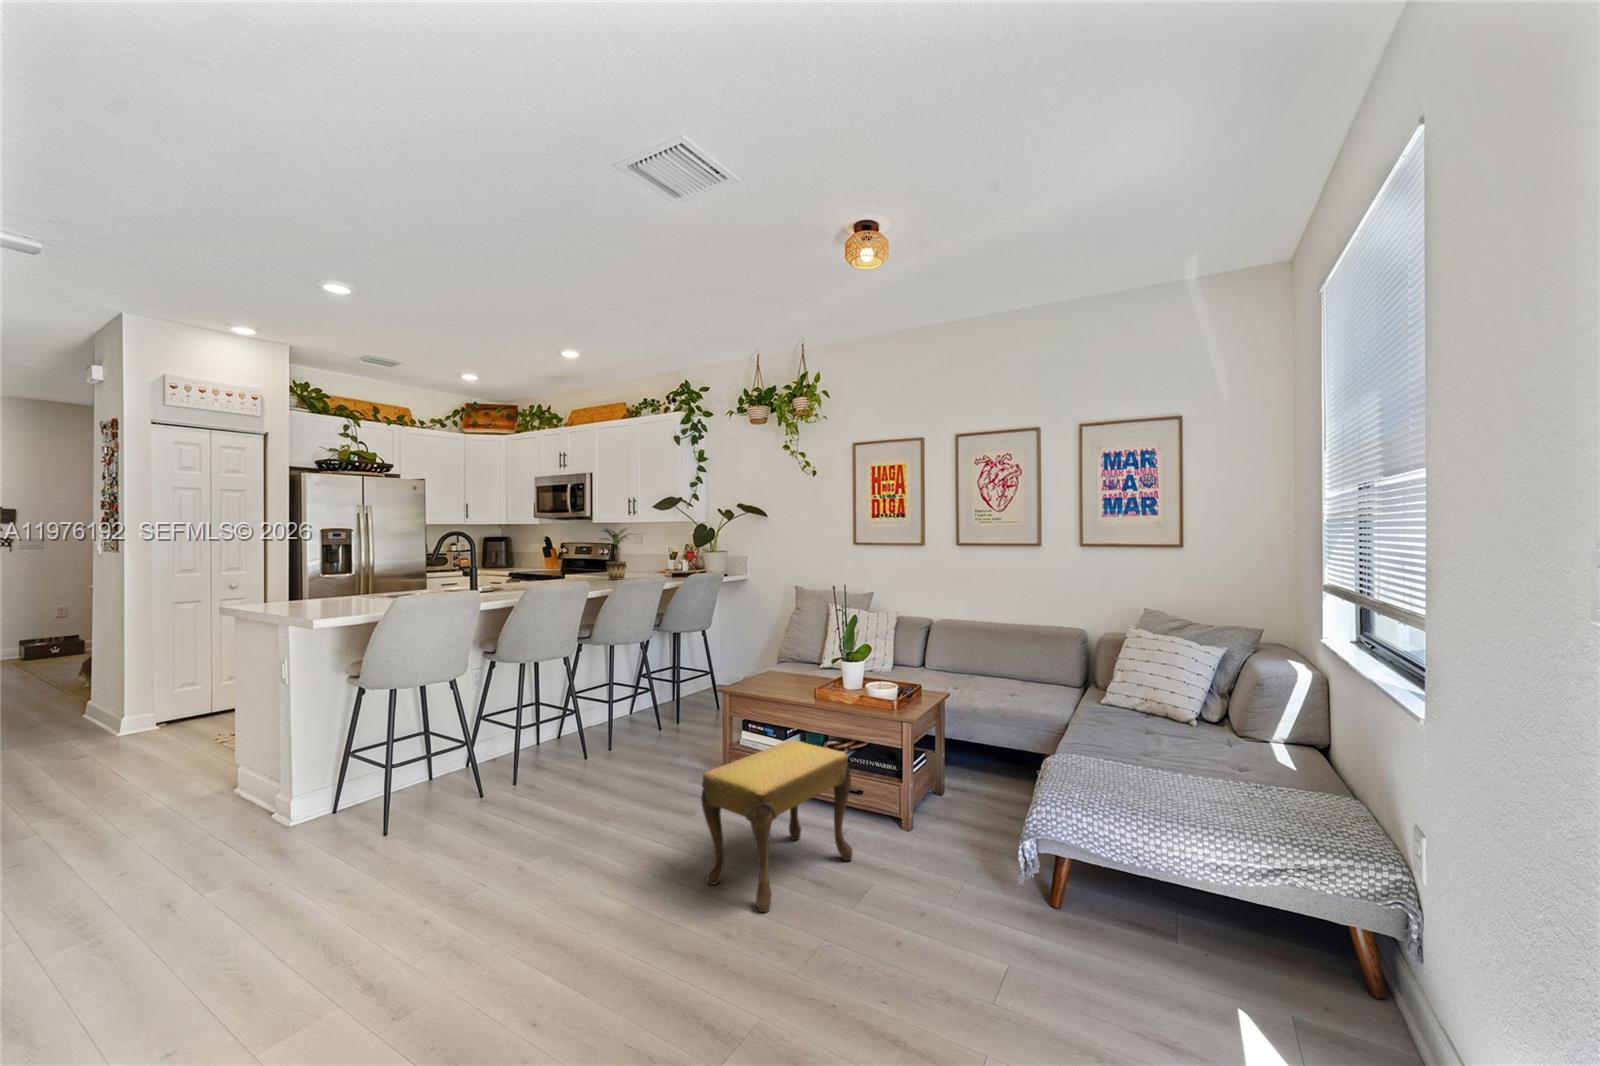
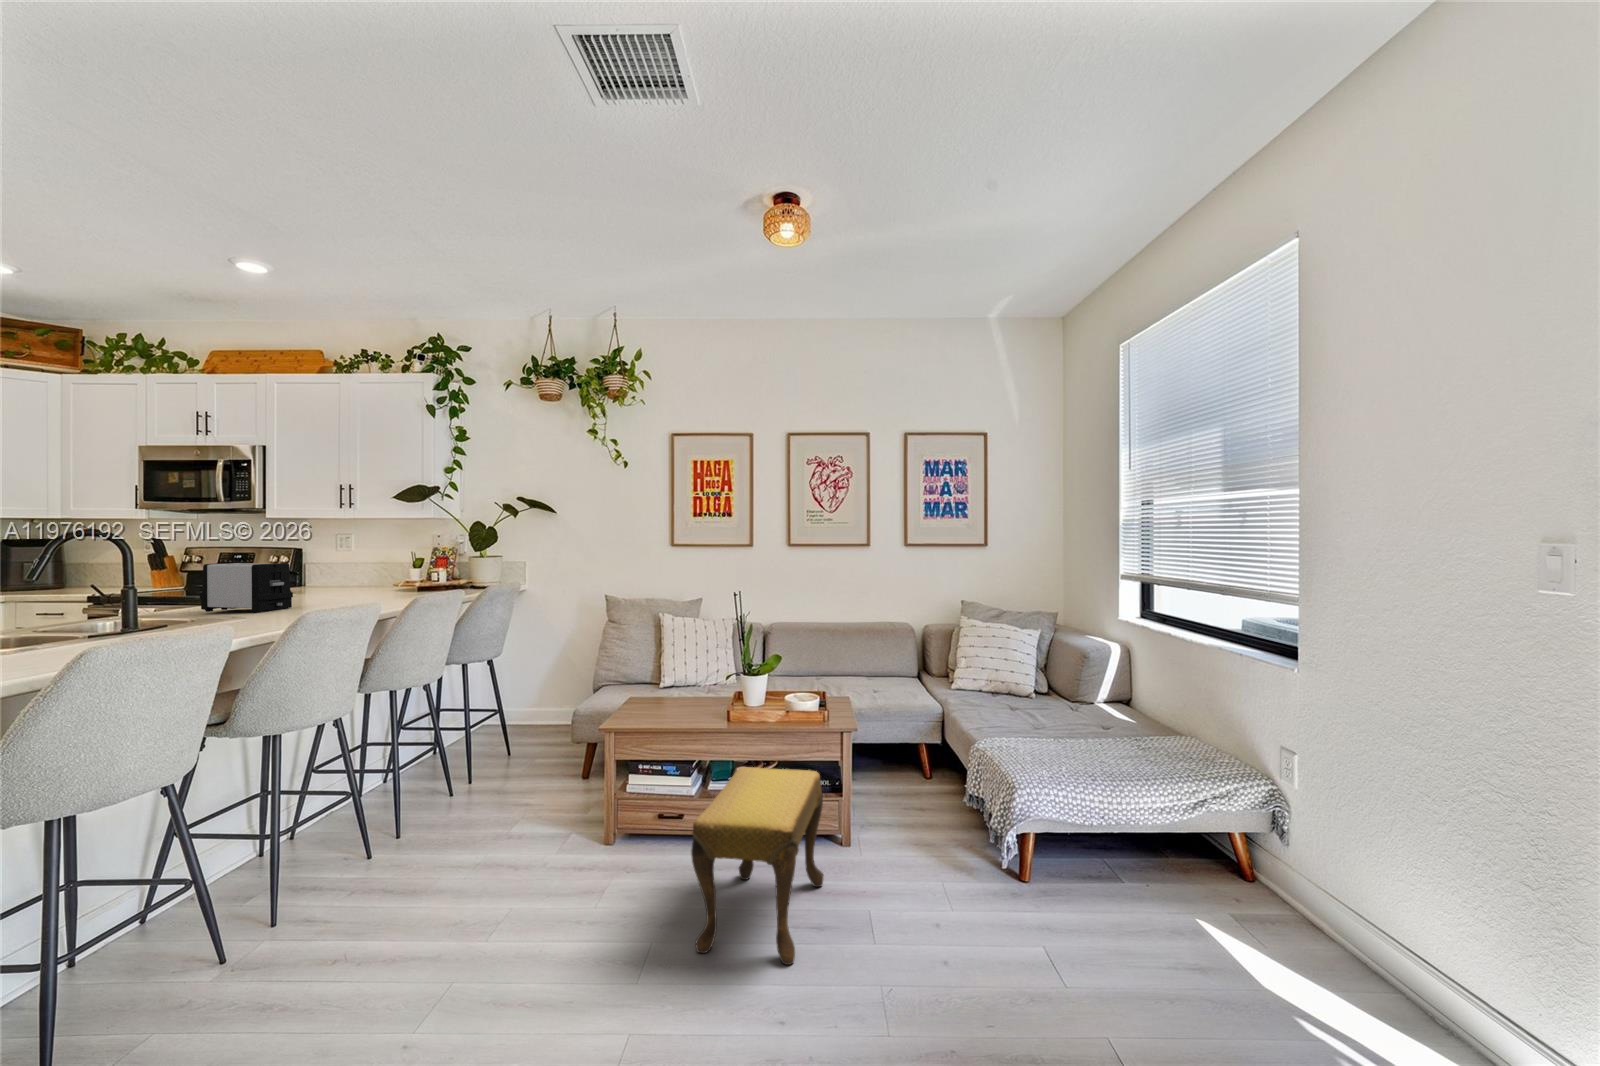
potted plant: present [601,528,626,580] -> none [328,525,390,596]
toaster: none [516,554,562,589] -> present [200,563,293,613]

